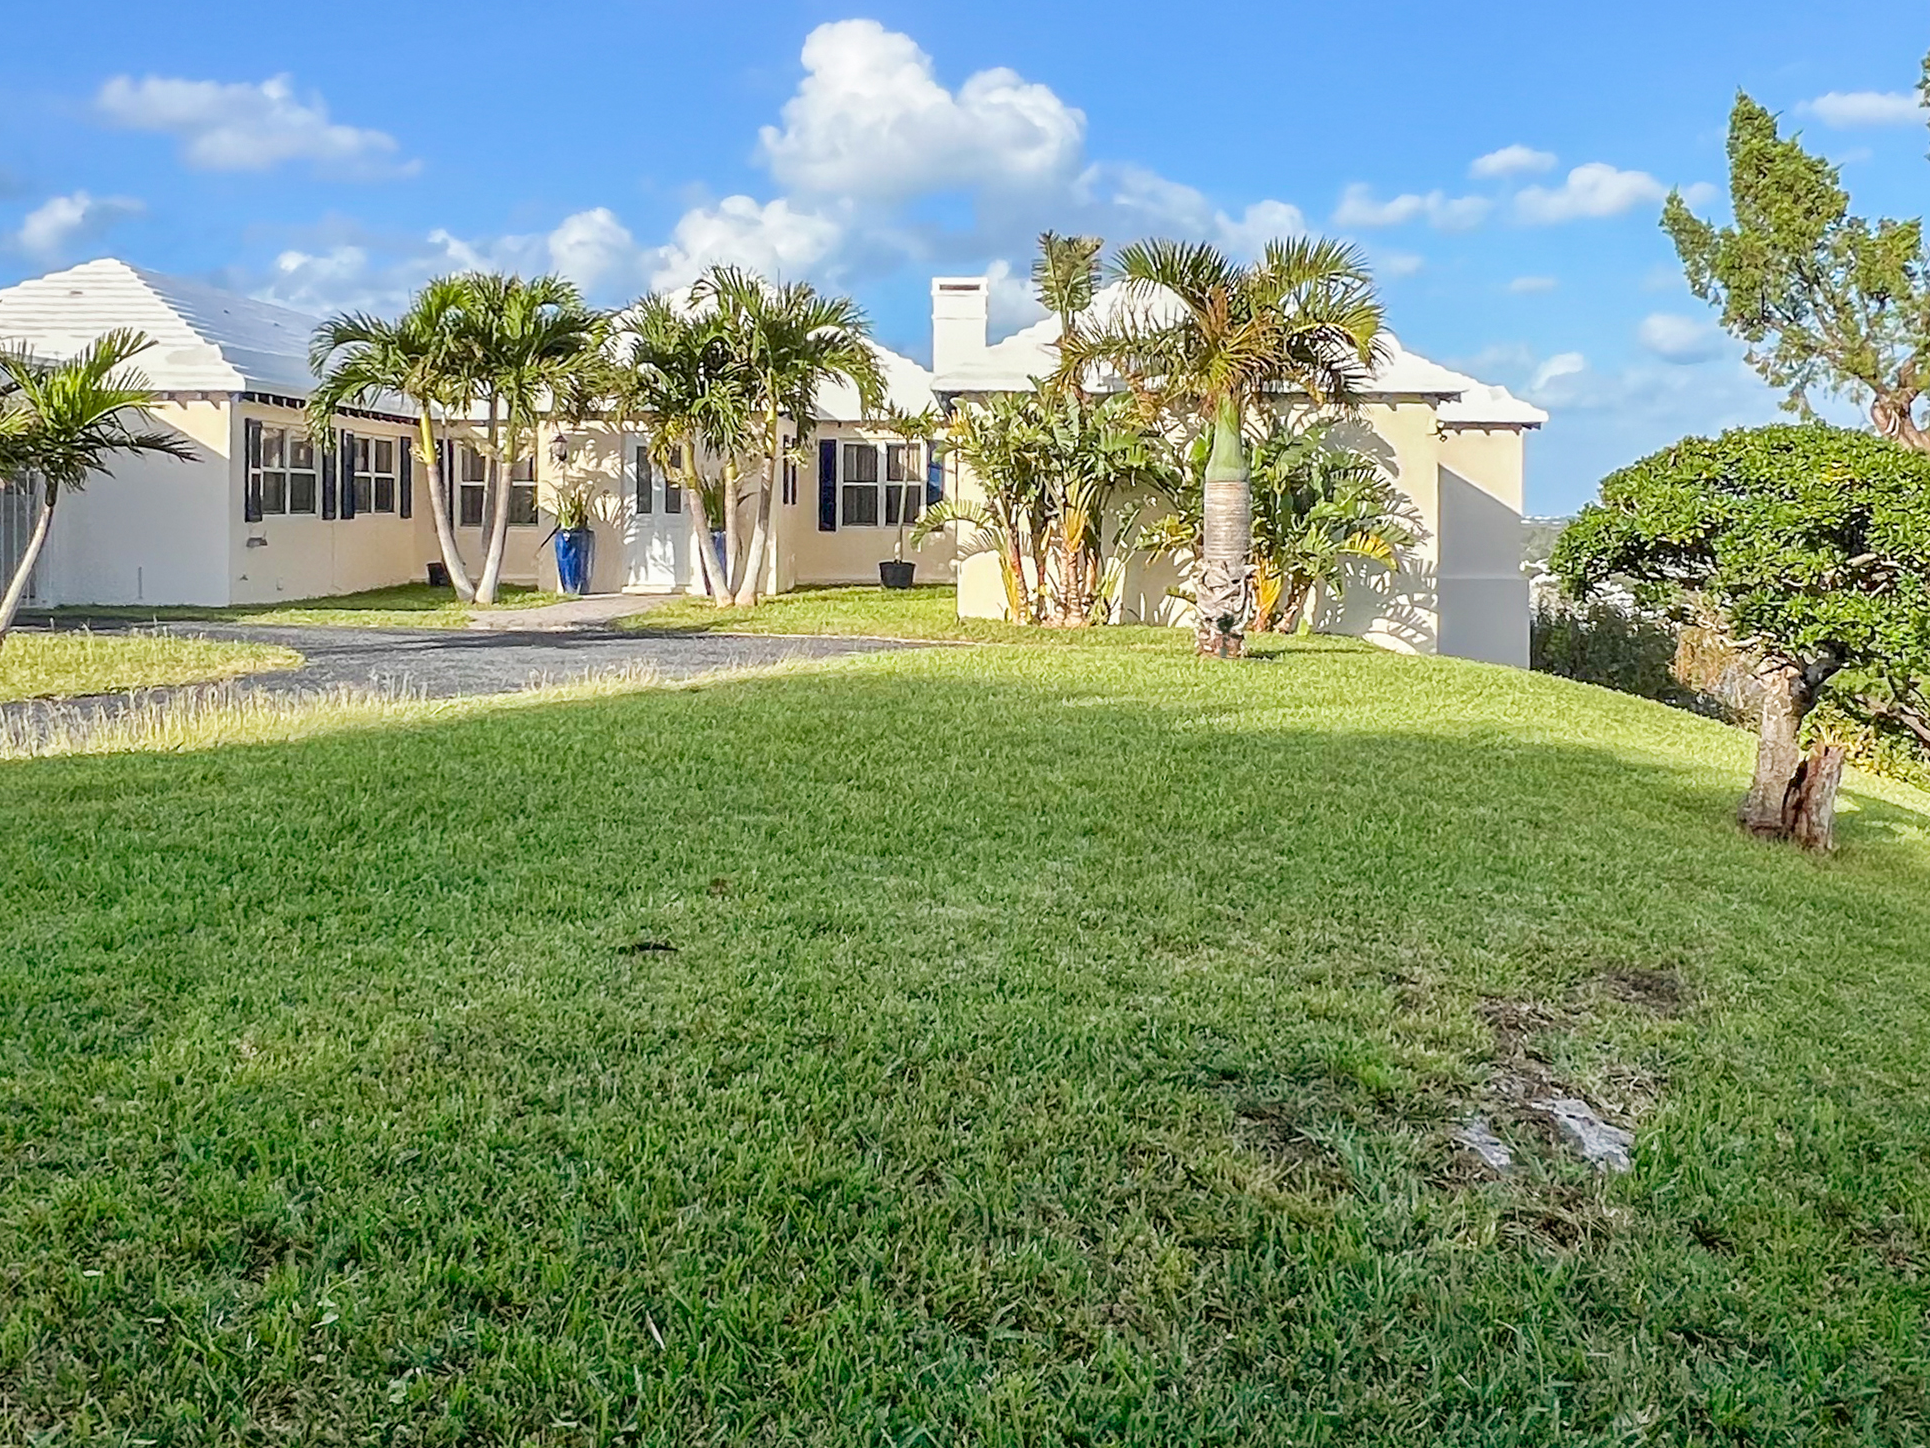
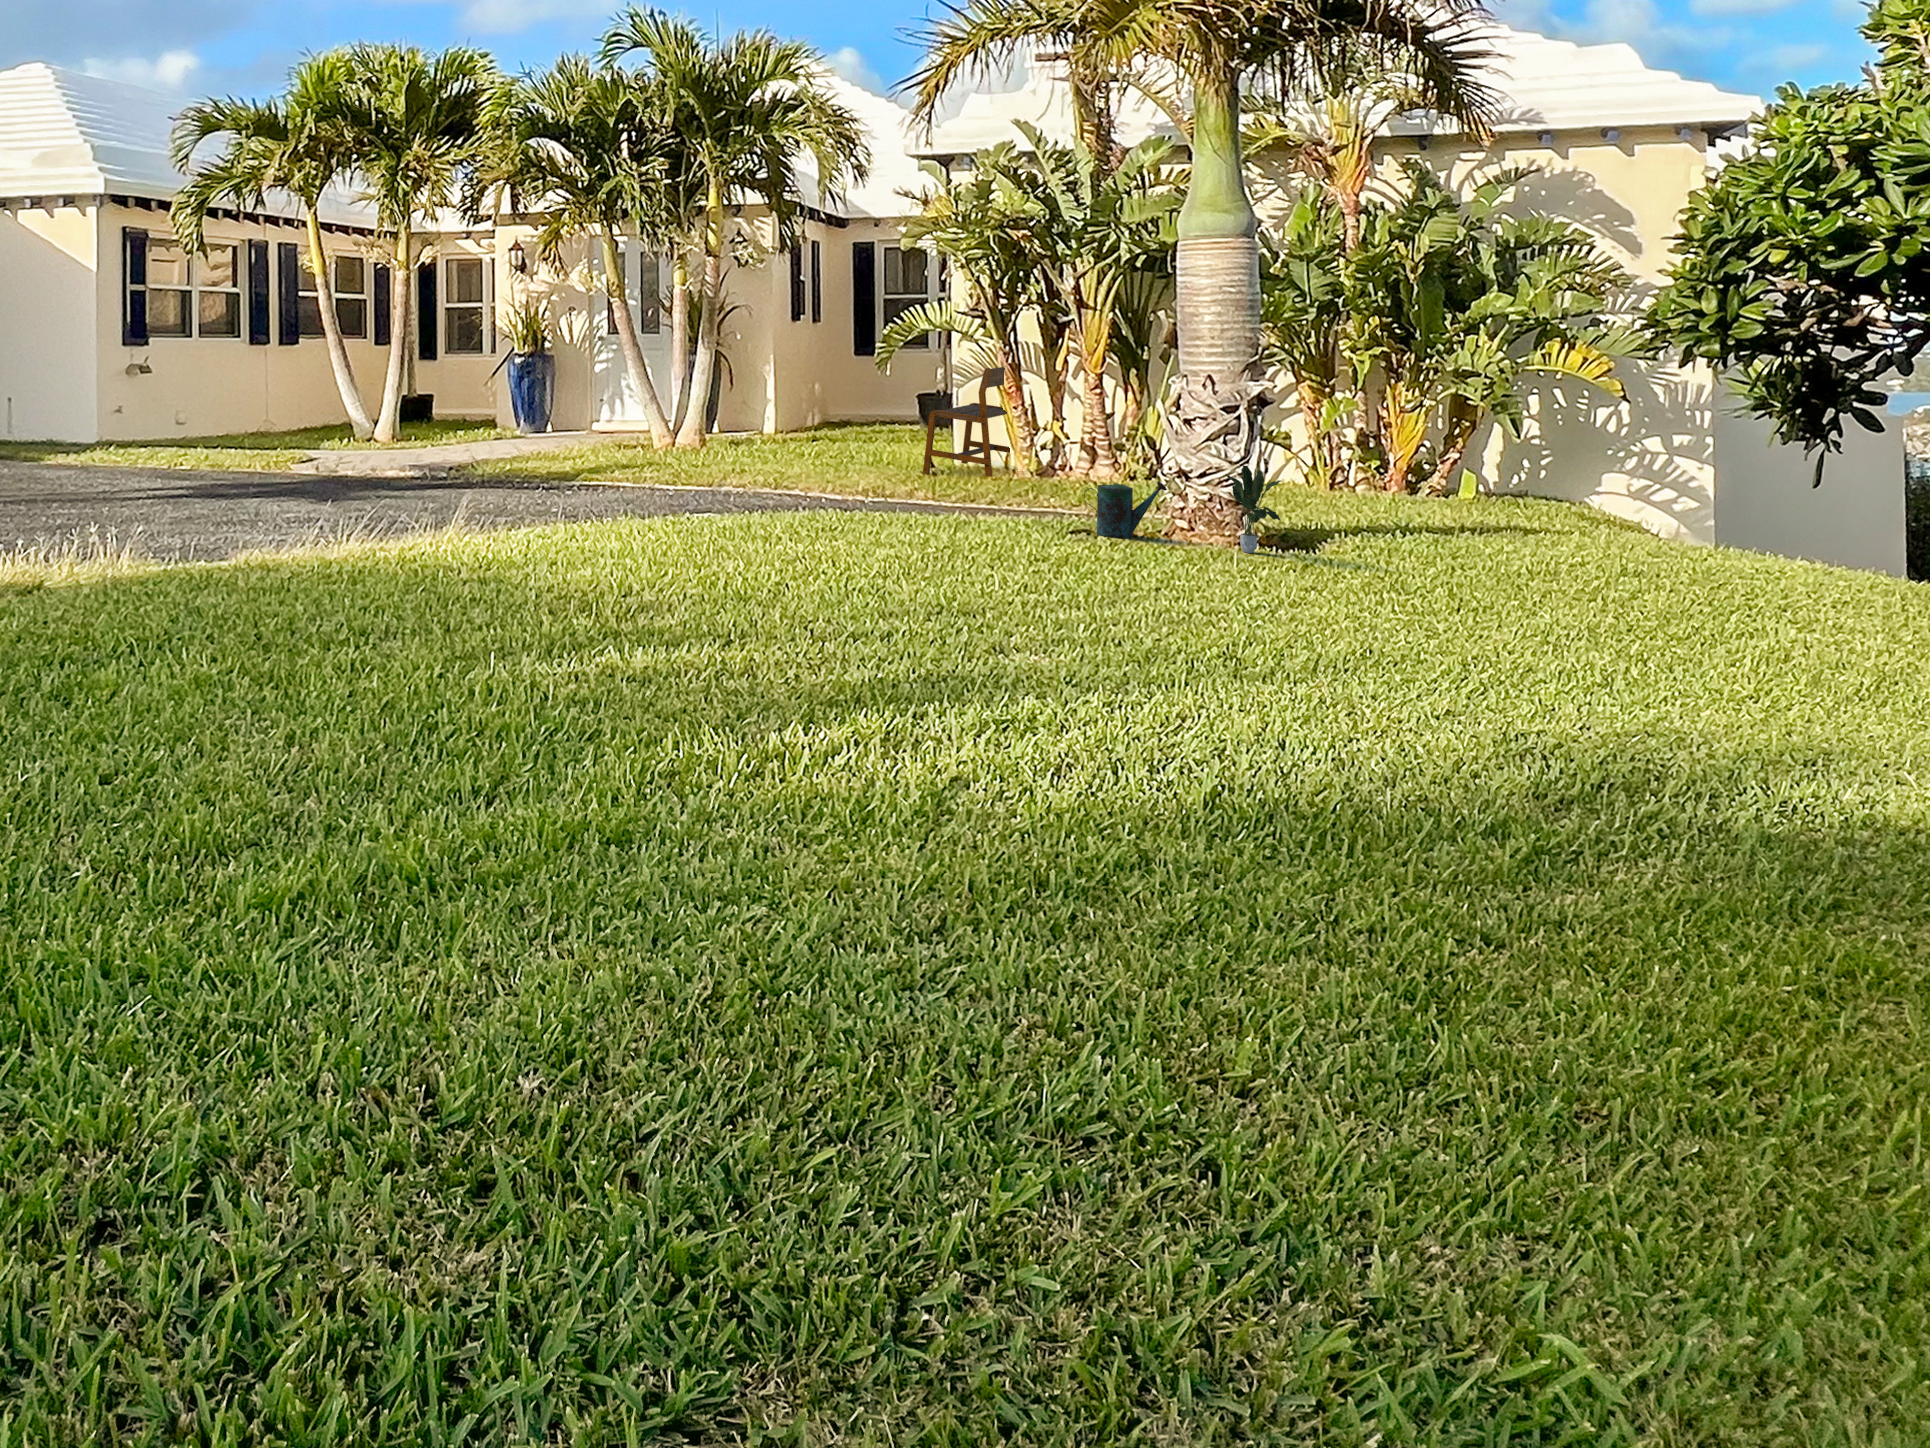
bench: none [941,544,1005,623] -> present [923,367,1010,477]
watering can: none [1132,620,1179,651] -> present [1084,481,1167,538]

